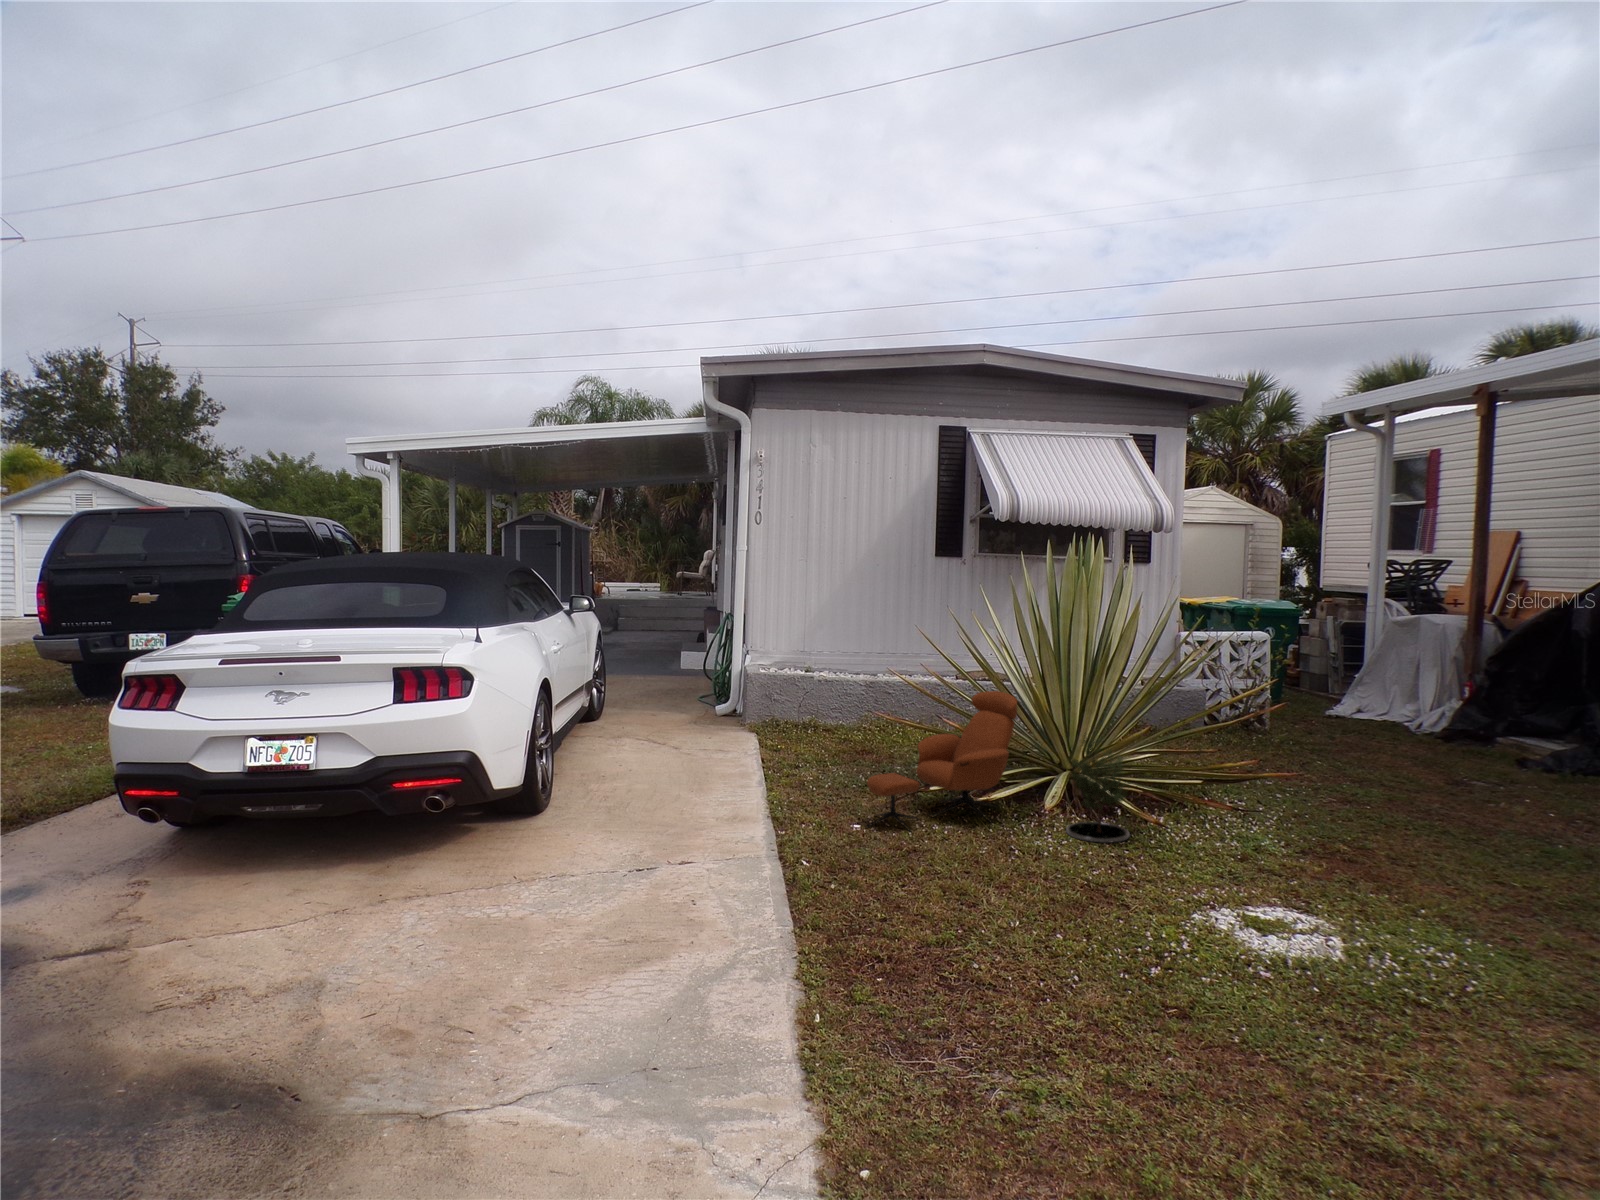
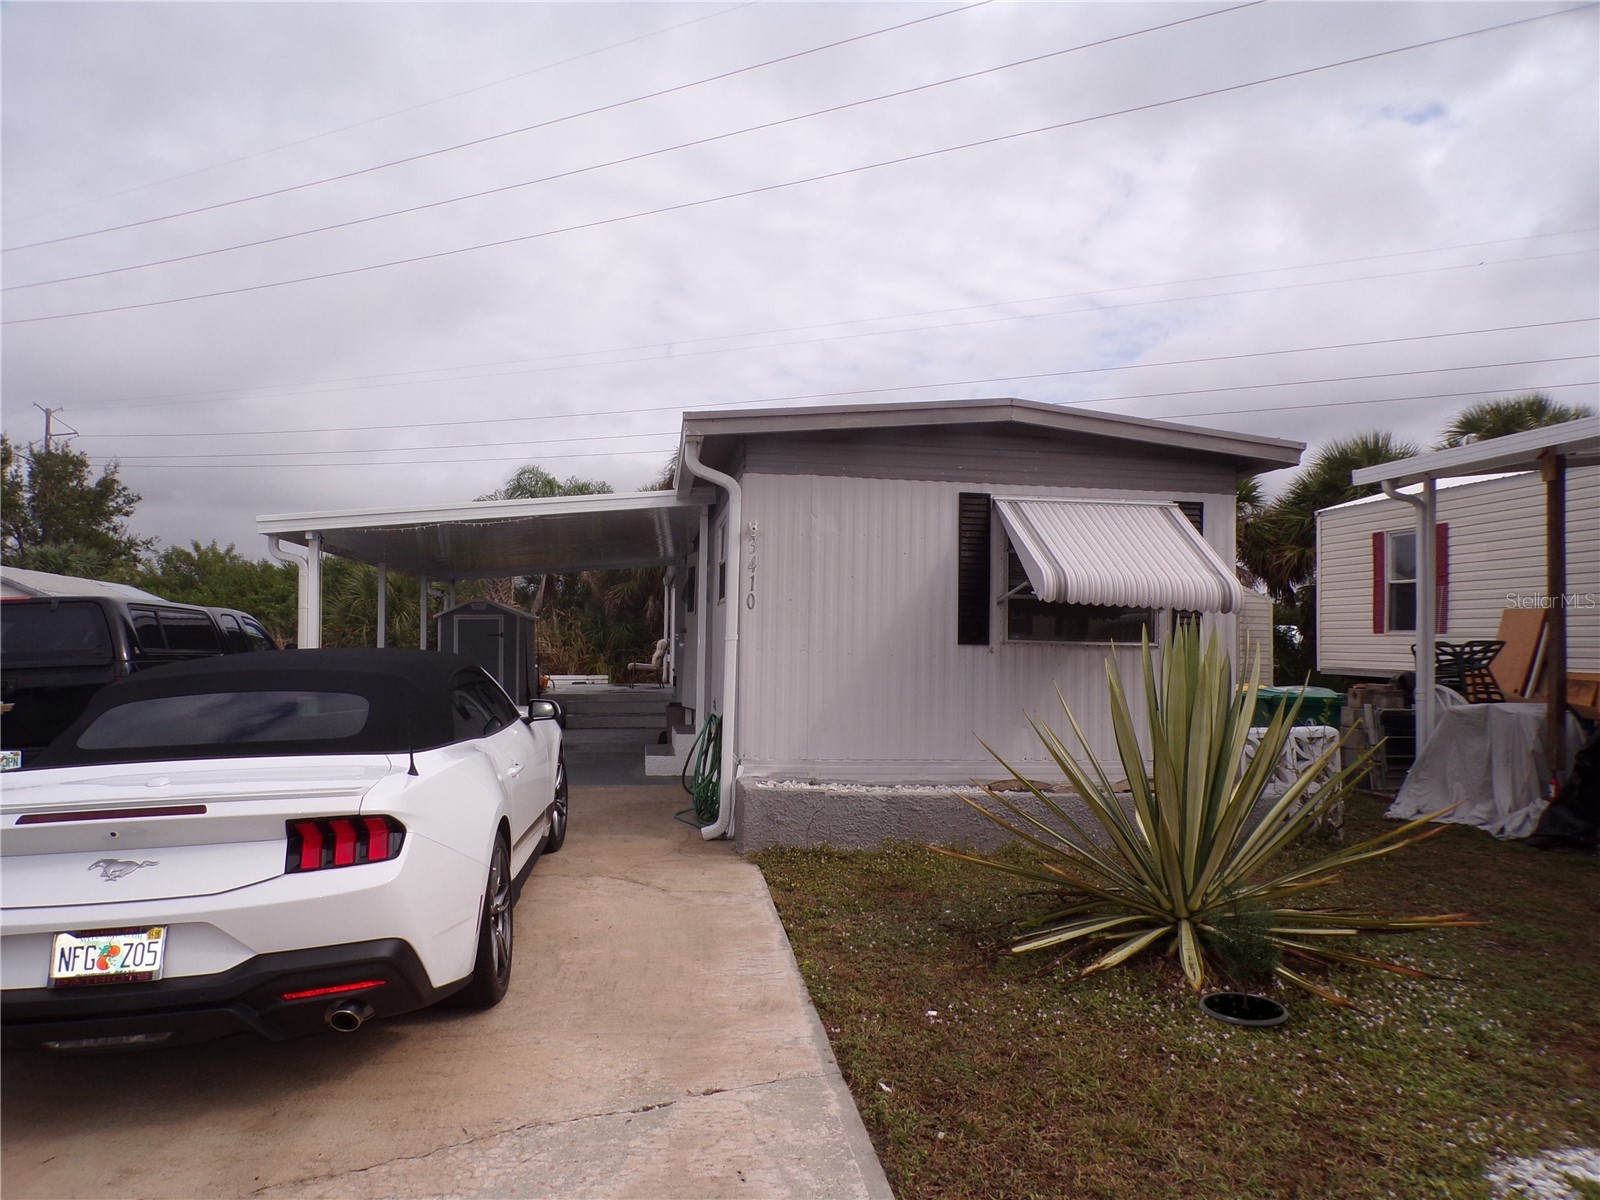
lounge chair: present [866,691,1017,831] -> none [933,817,1120,1016]

